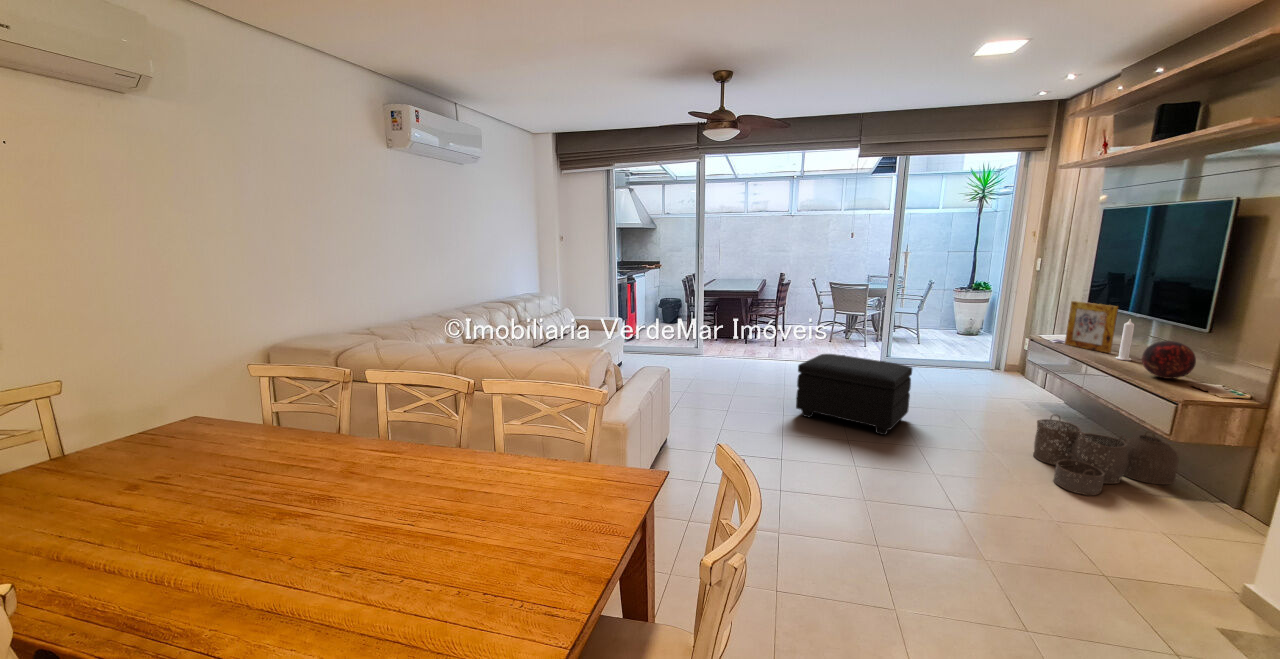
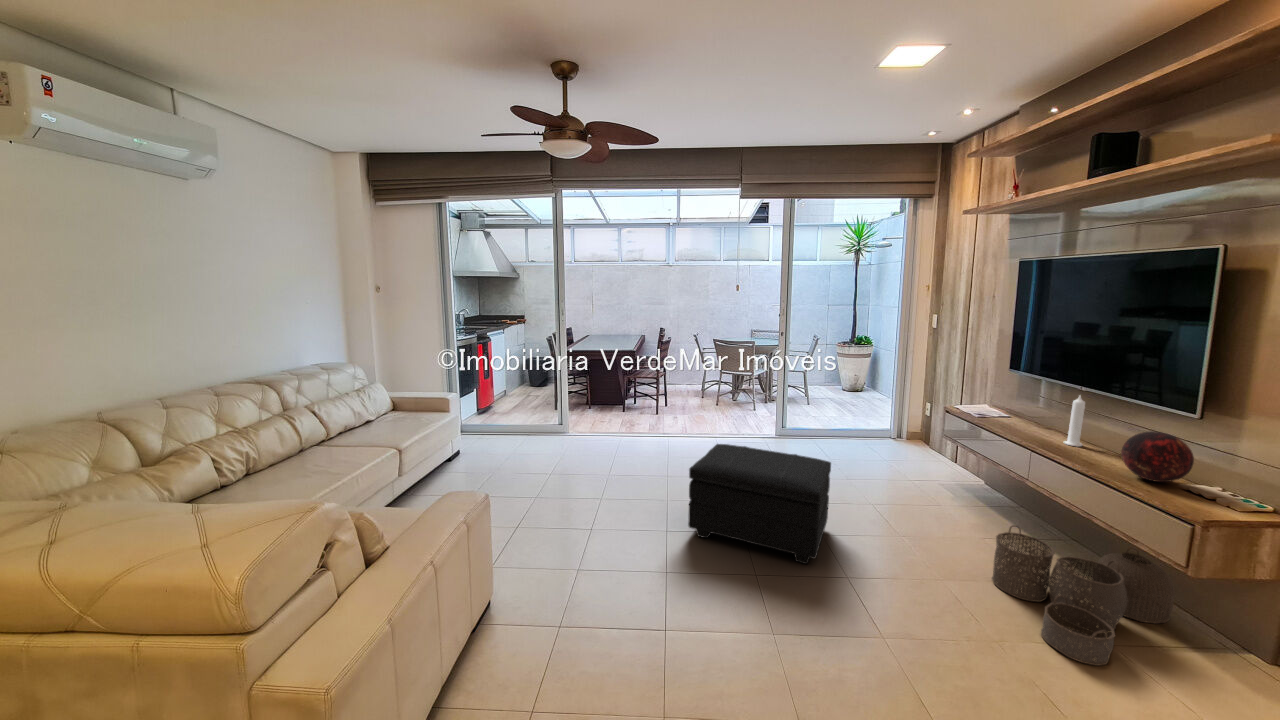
picture frame: present [1065,301,1118,353] -> none [993,370,1058,434]

